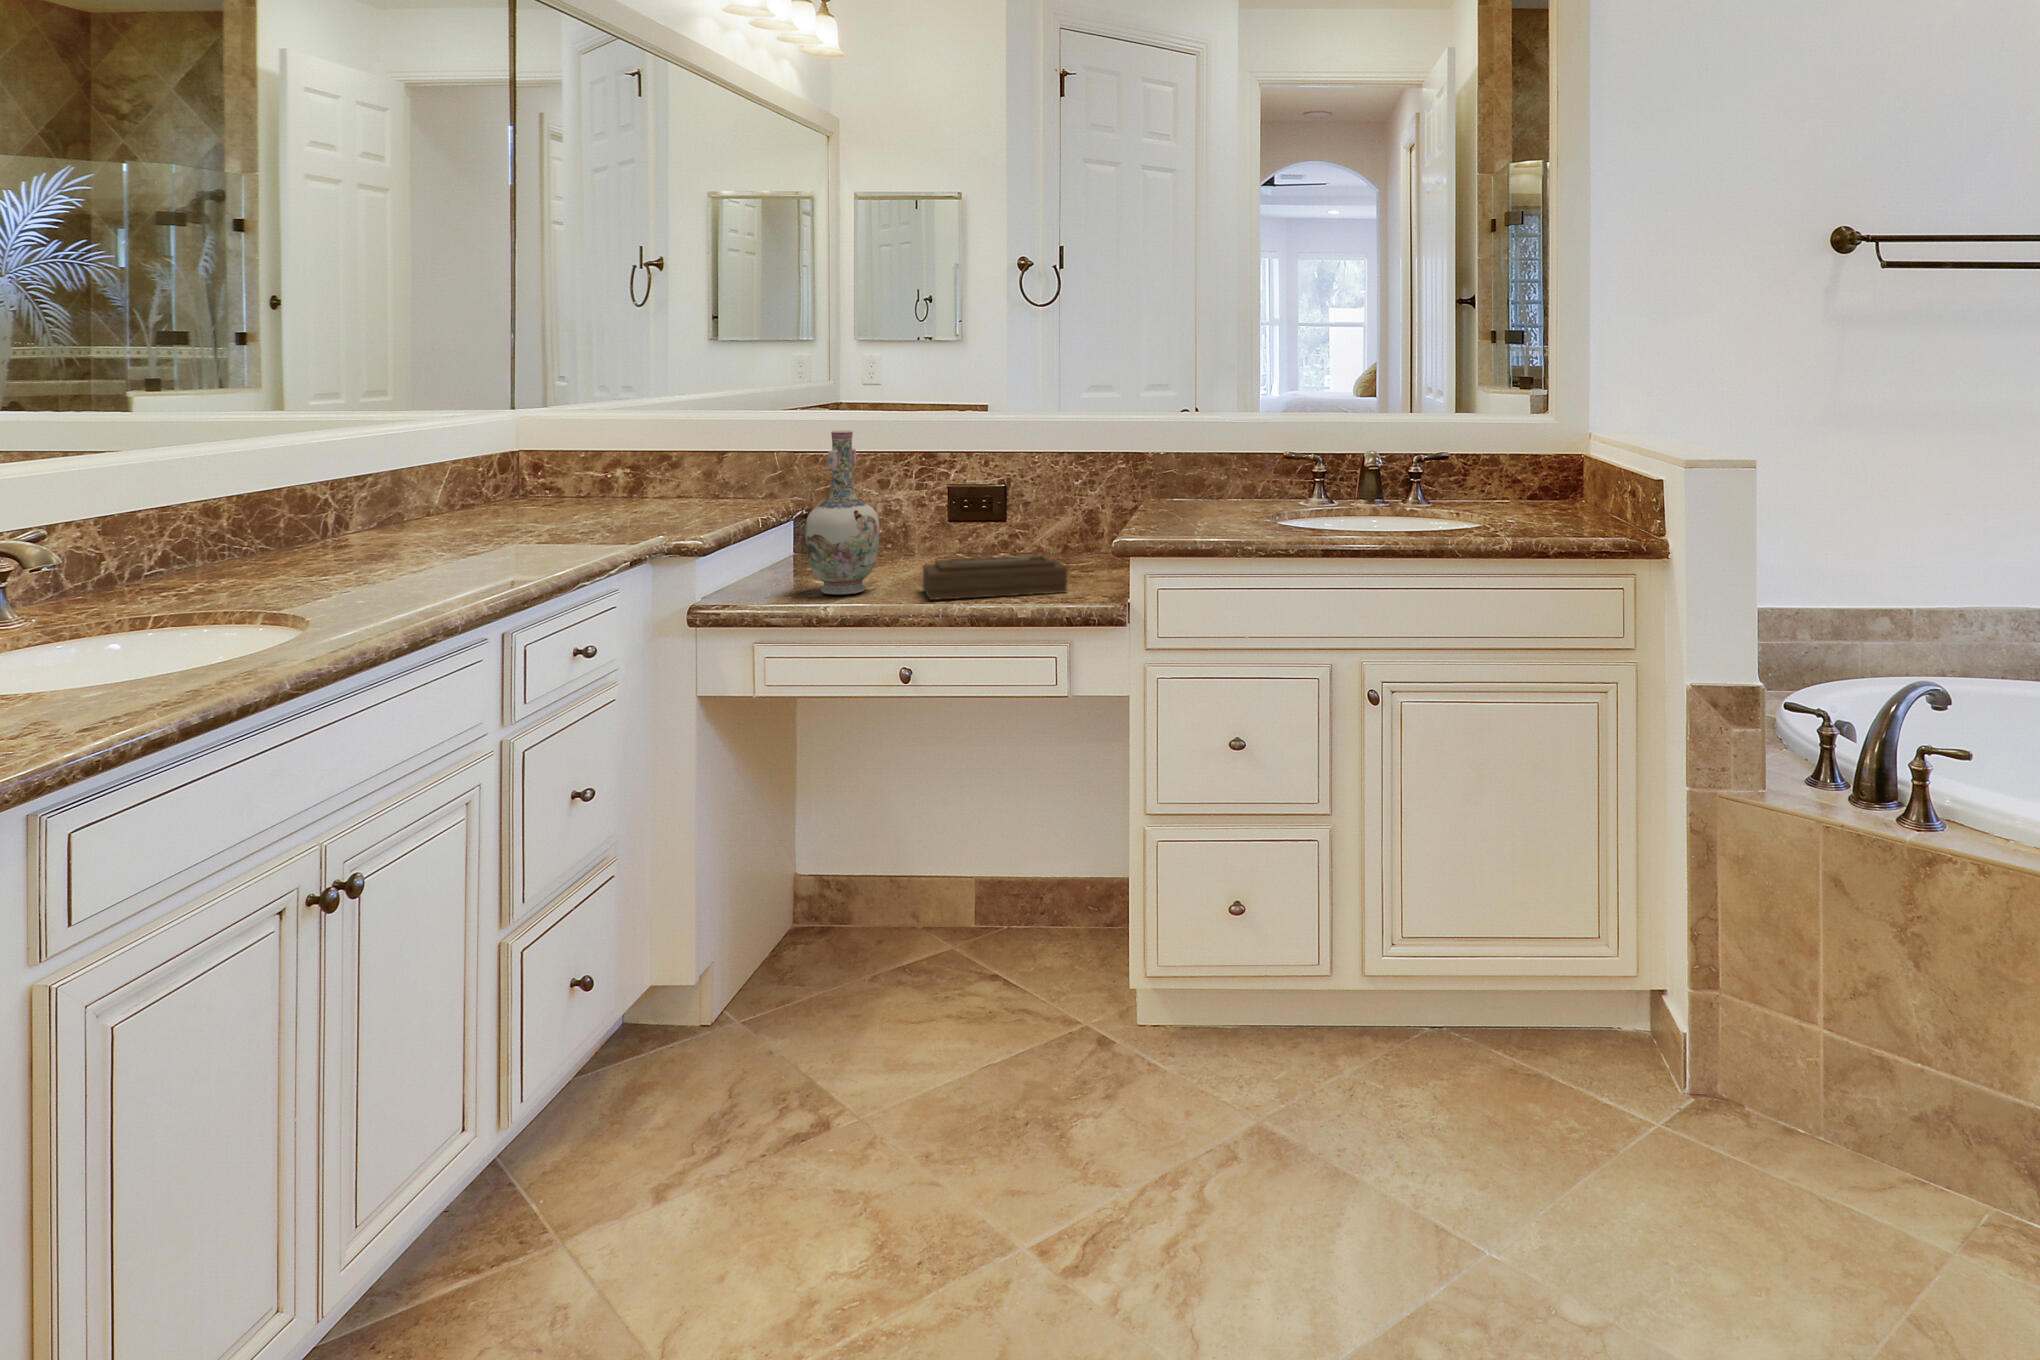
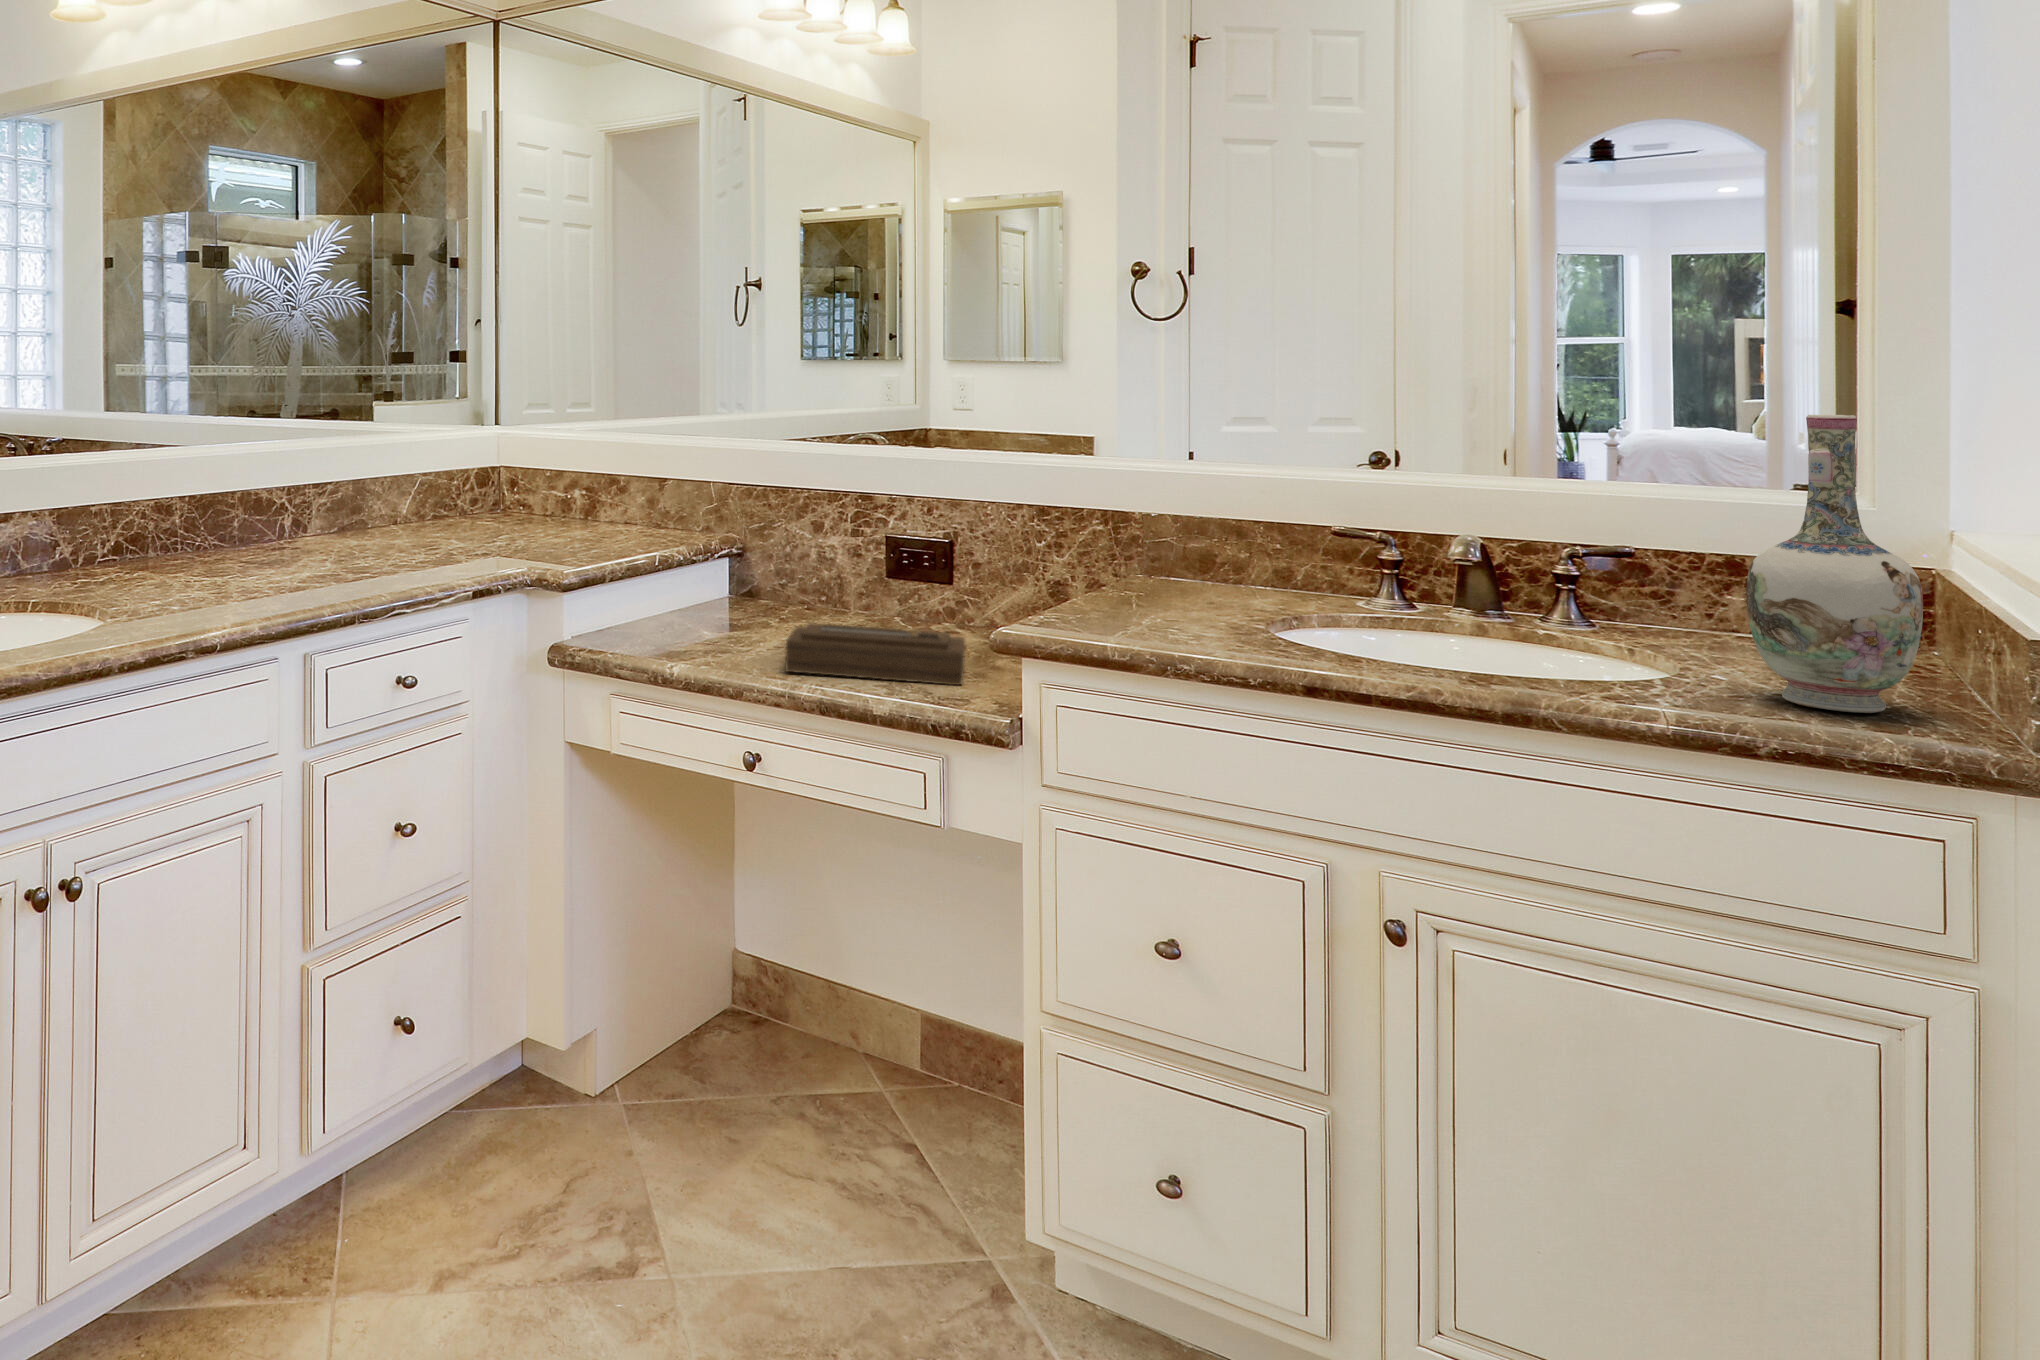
vase: present [805,430,879,595] -> present [1746,415,1923,713]

